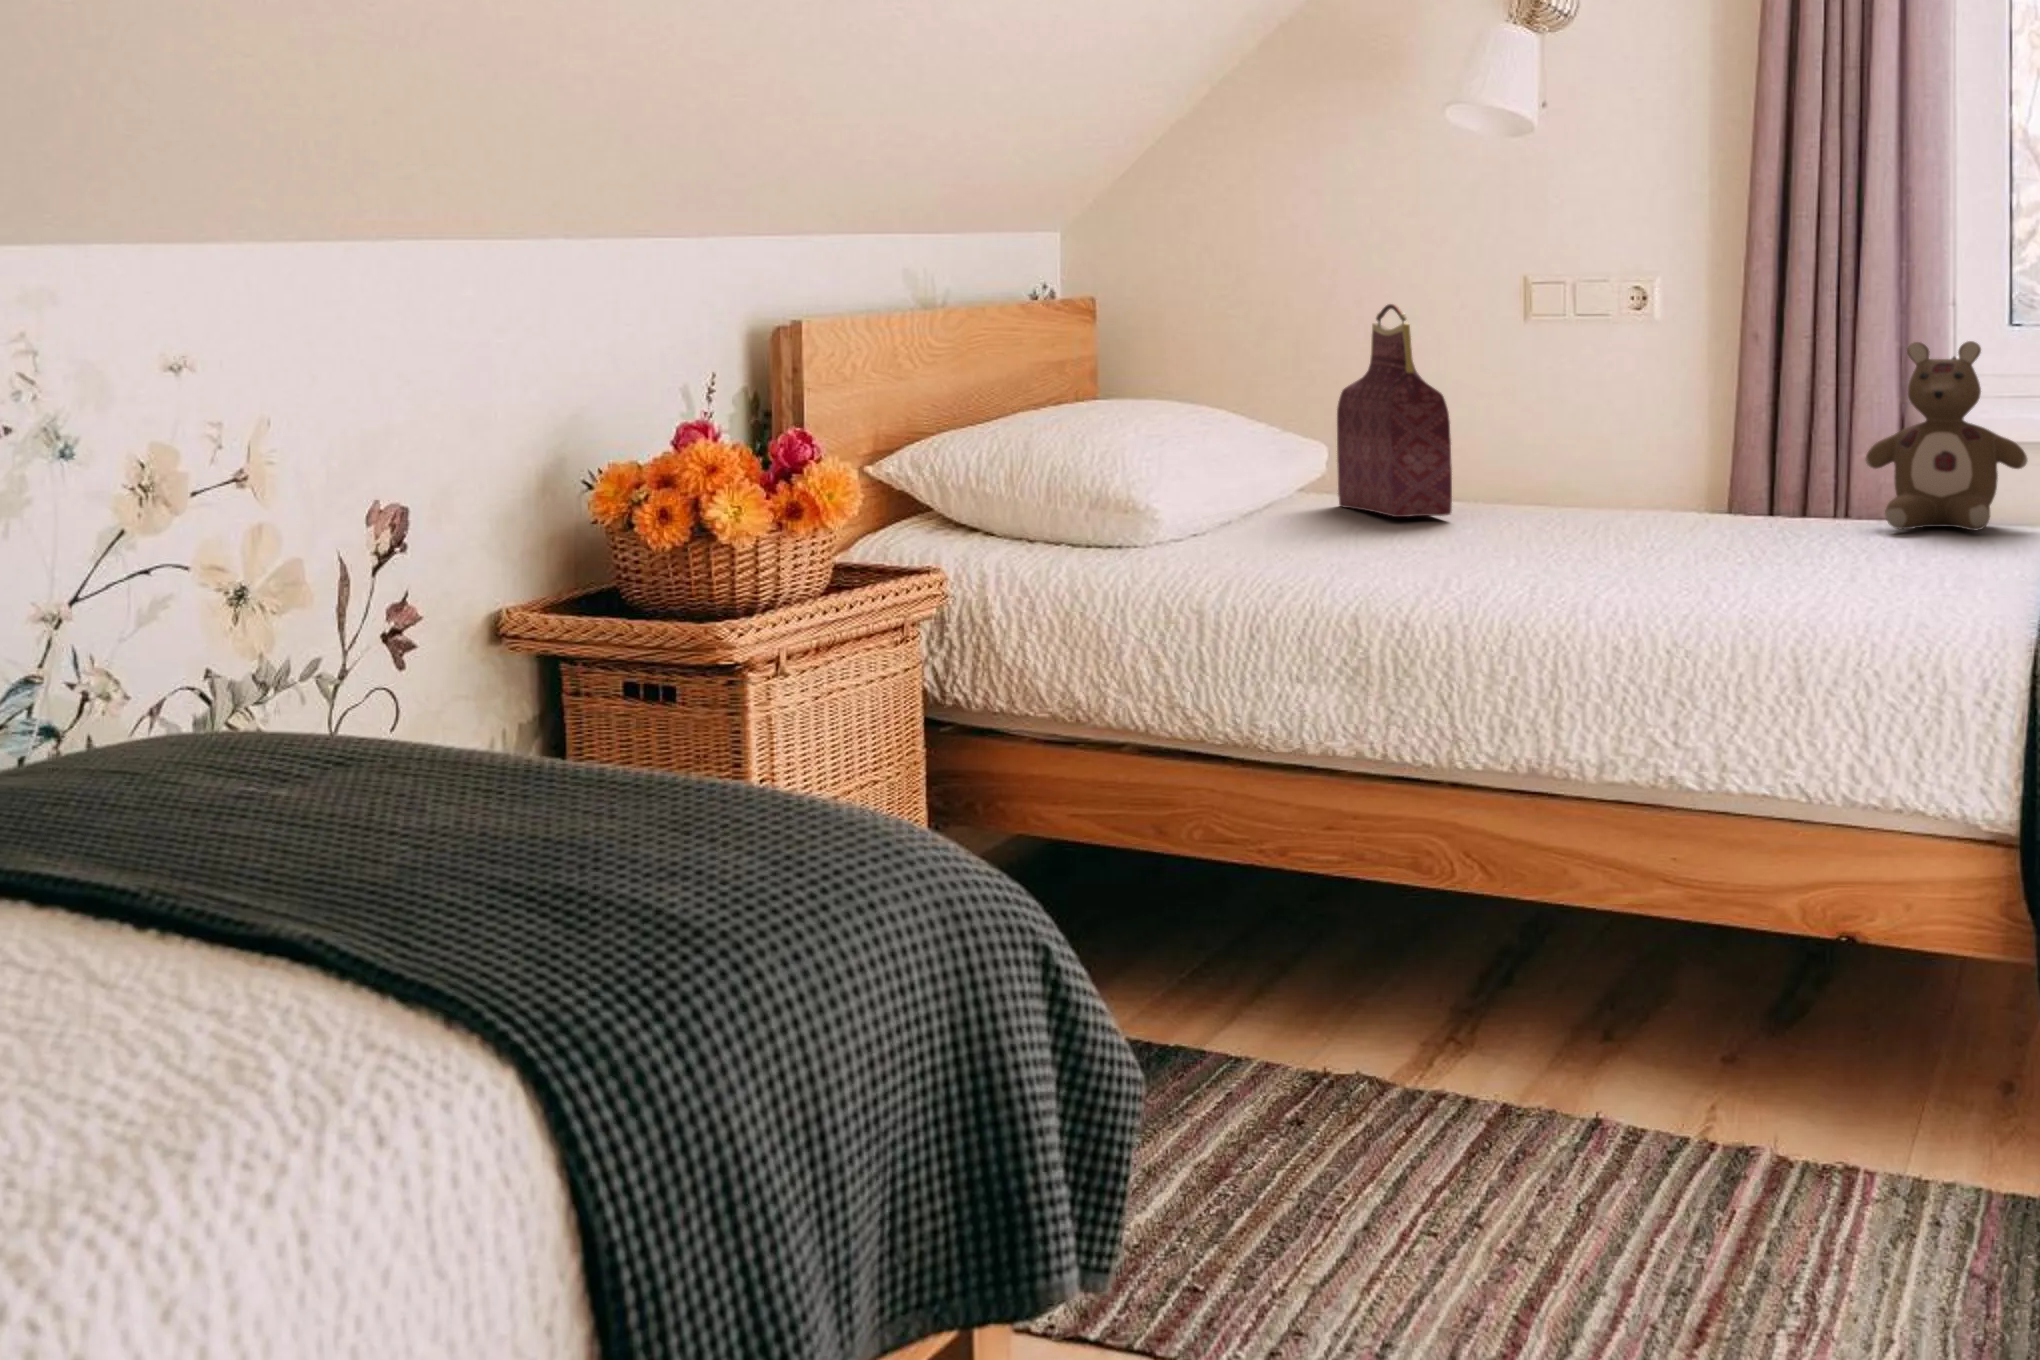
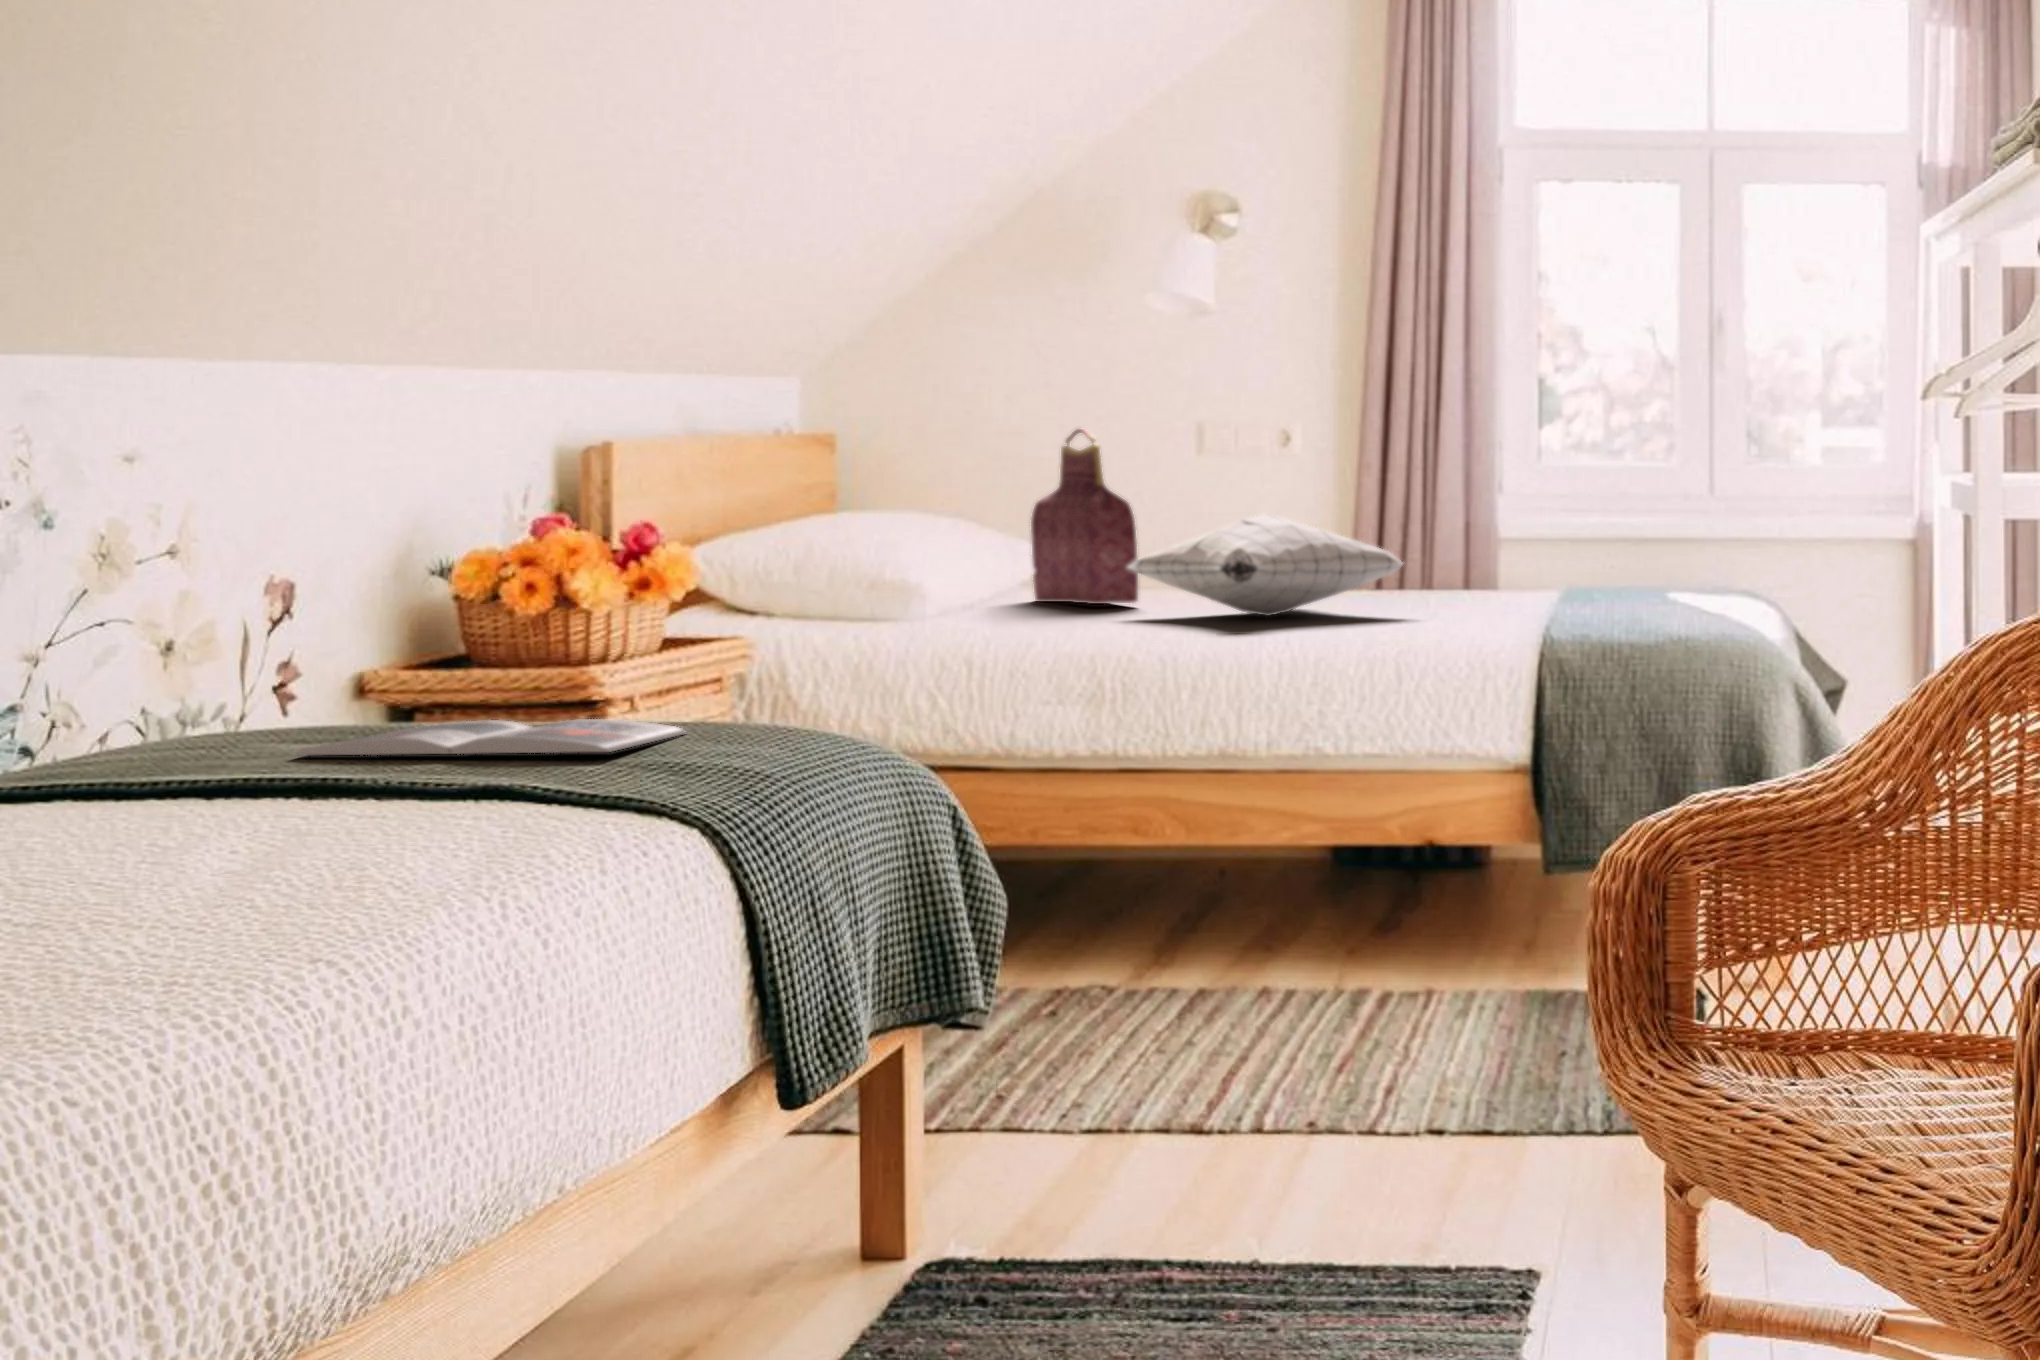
stuffed bear: present [1865,341,2027,530] -> none [1458,460,1575,603]
pillow: none [1425,416,1781,544] -> present [1127,515,1403,616]
magazine: none [135,753,628,835] -> present [295,719,685,756]

